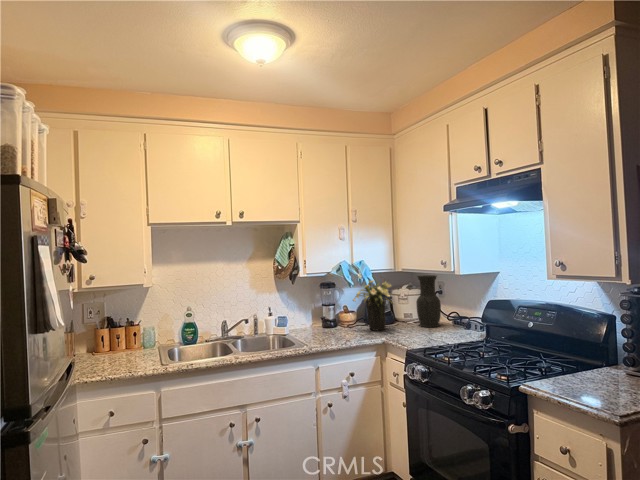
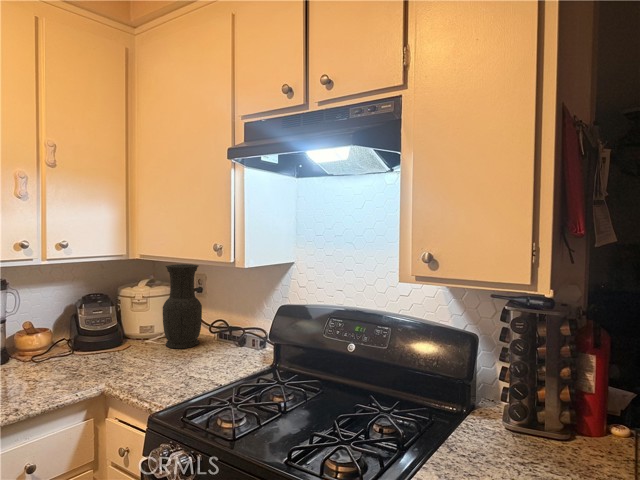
flower arrangement: present [353,280,393,331] -> none [39,271,125,366]

